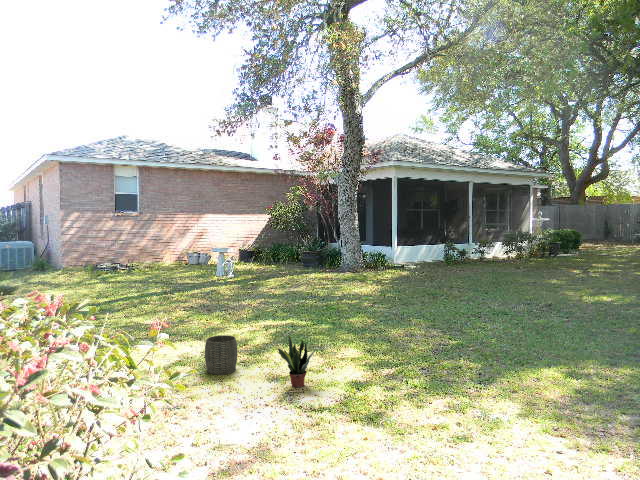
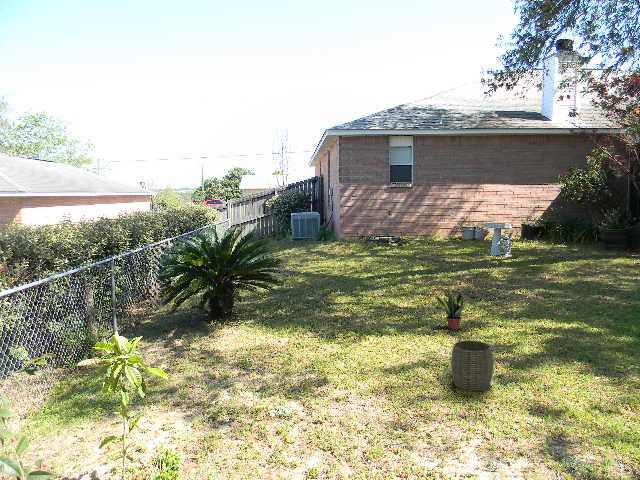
potted plant: present [278,336,315,387] -> present [436,287,469,330]

